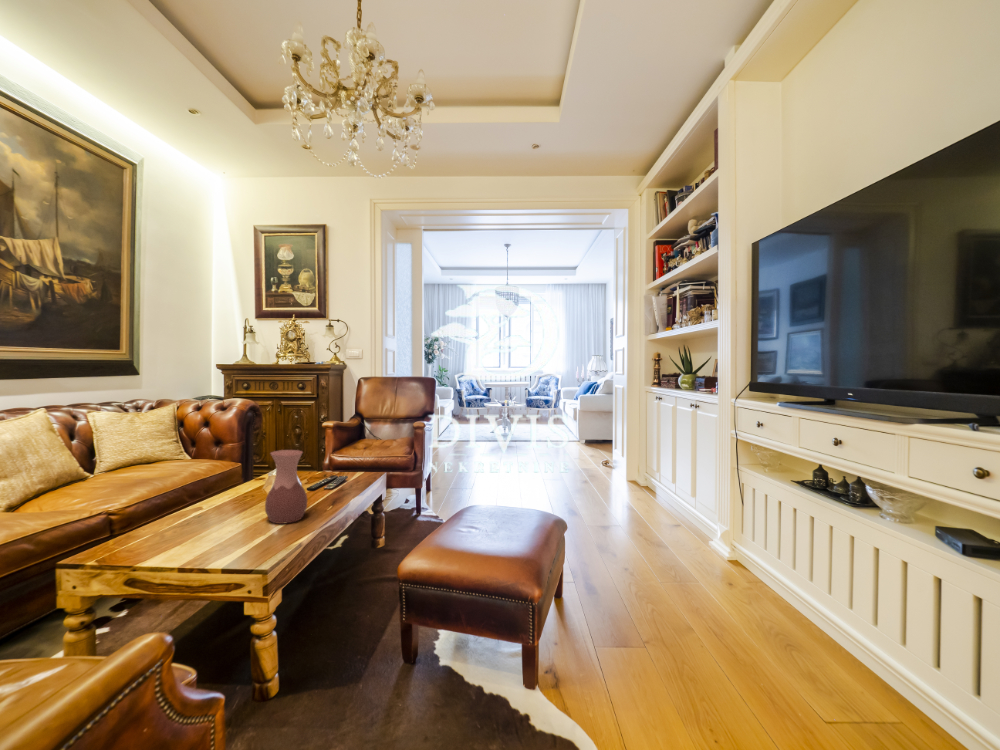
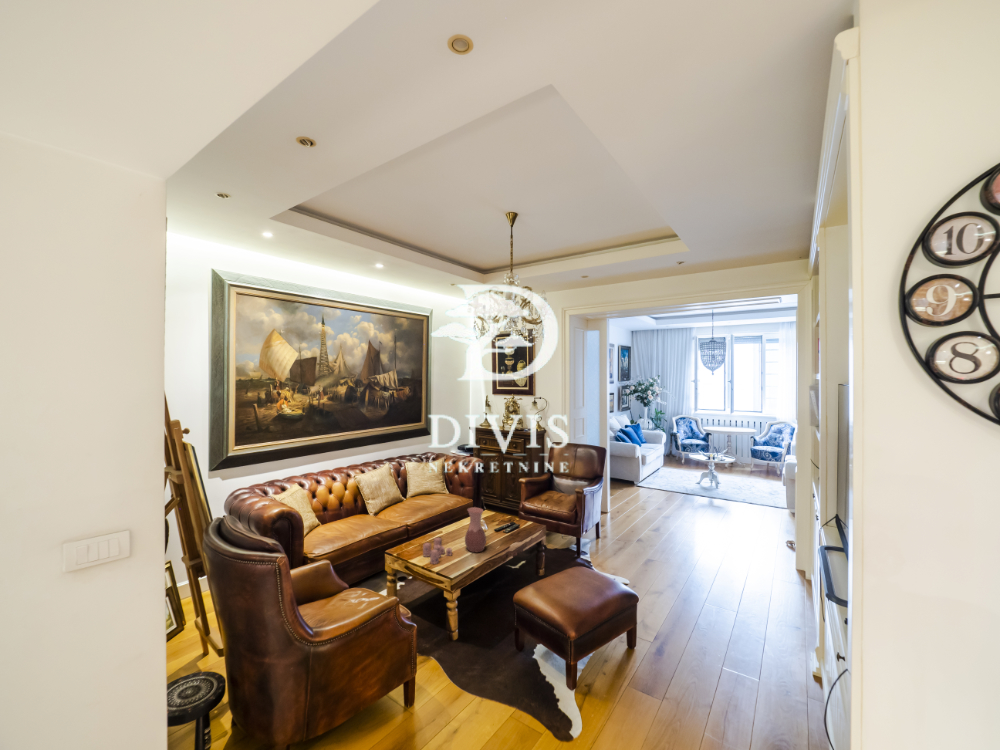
candle: none [175,512,243,558] -> present [423,537,452,564]

